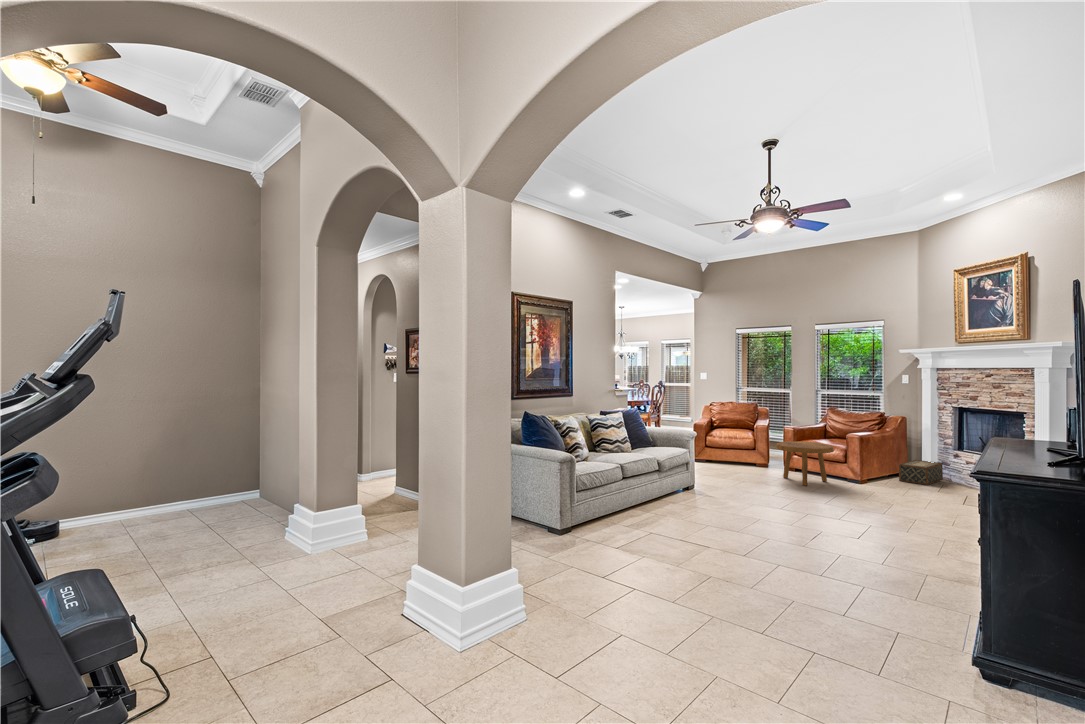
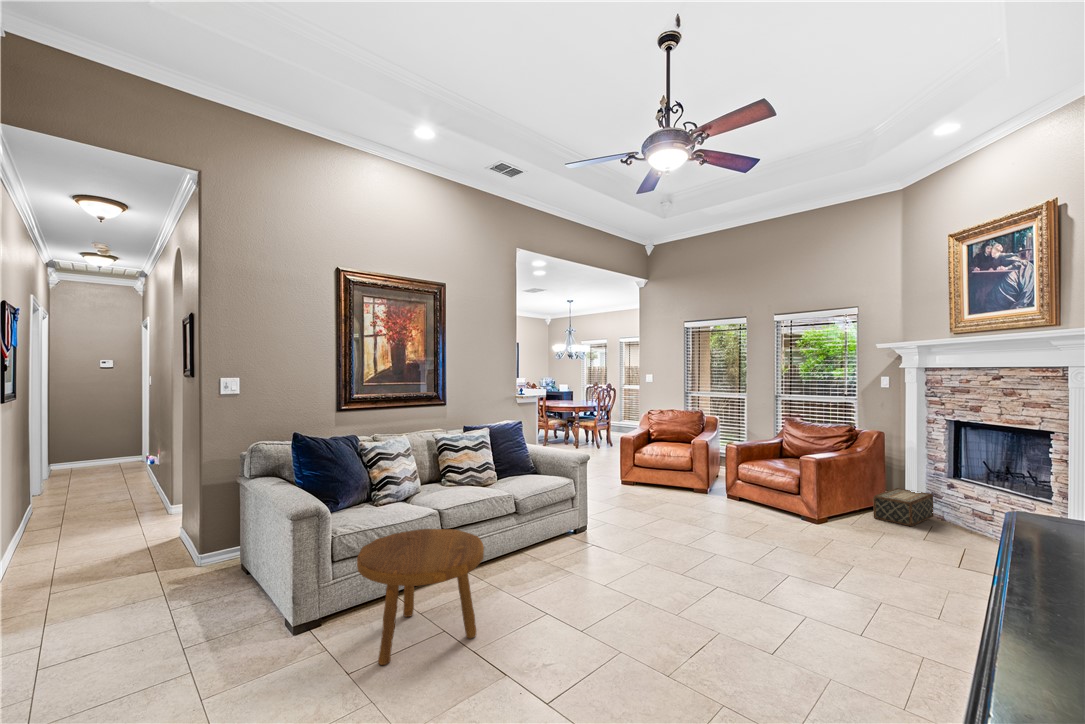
footstool: present [776,441,834,486] -> present [357,529,484,665]

